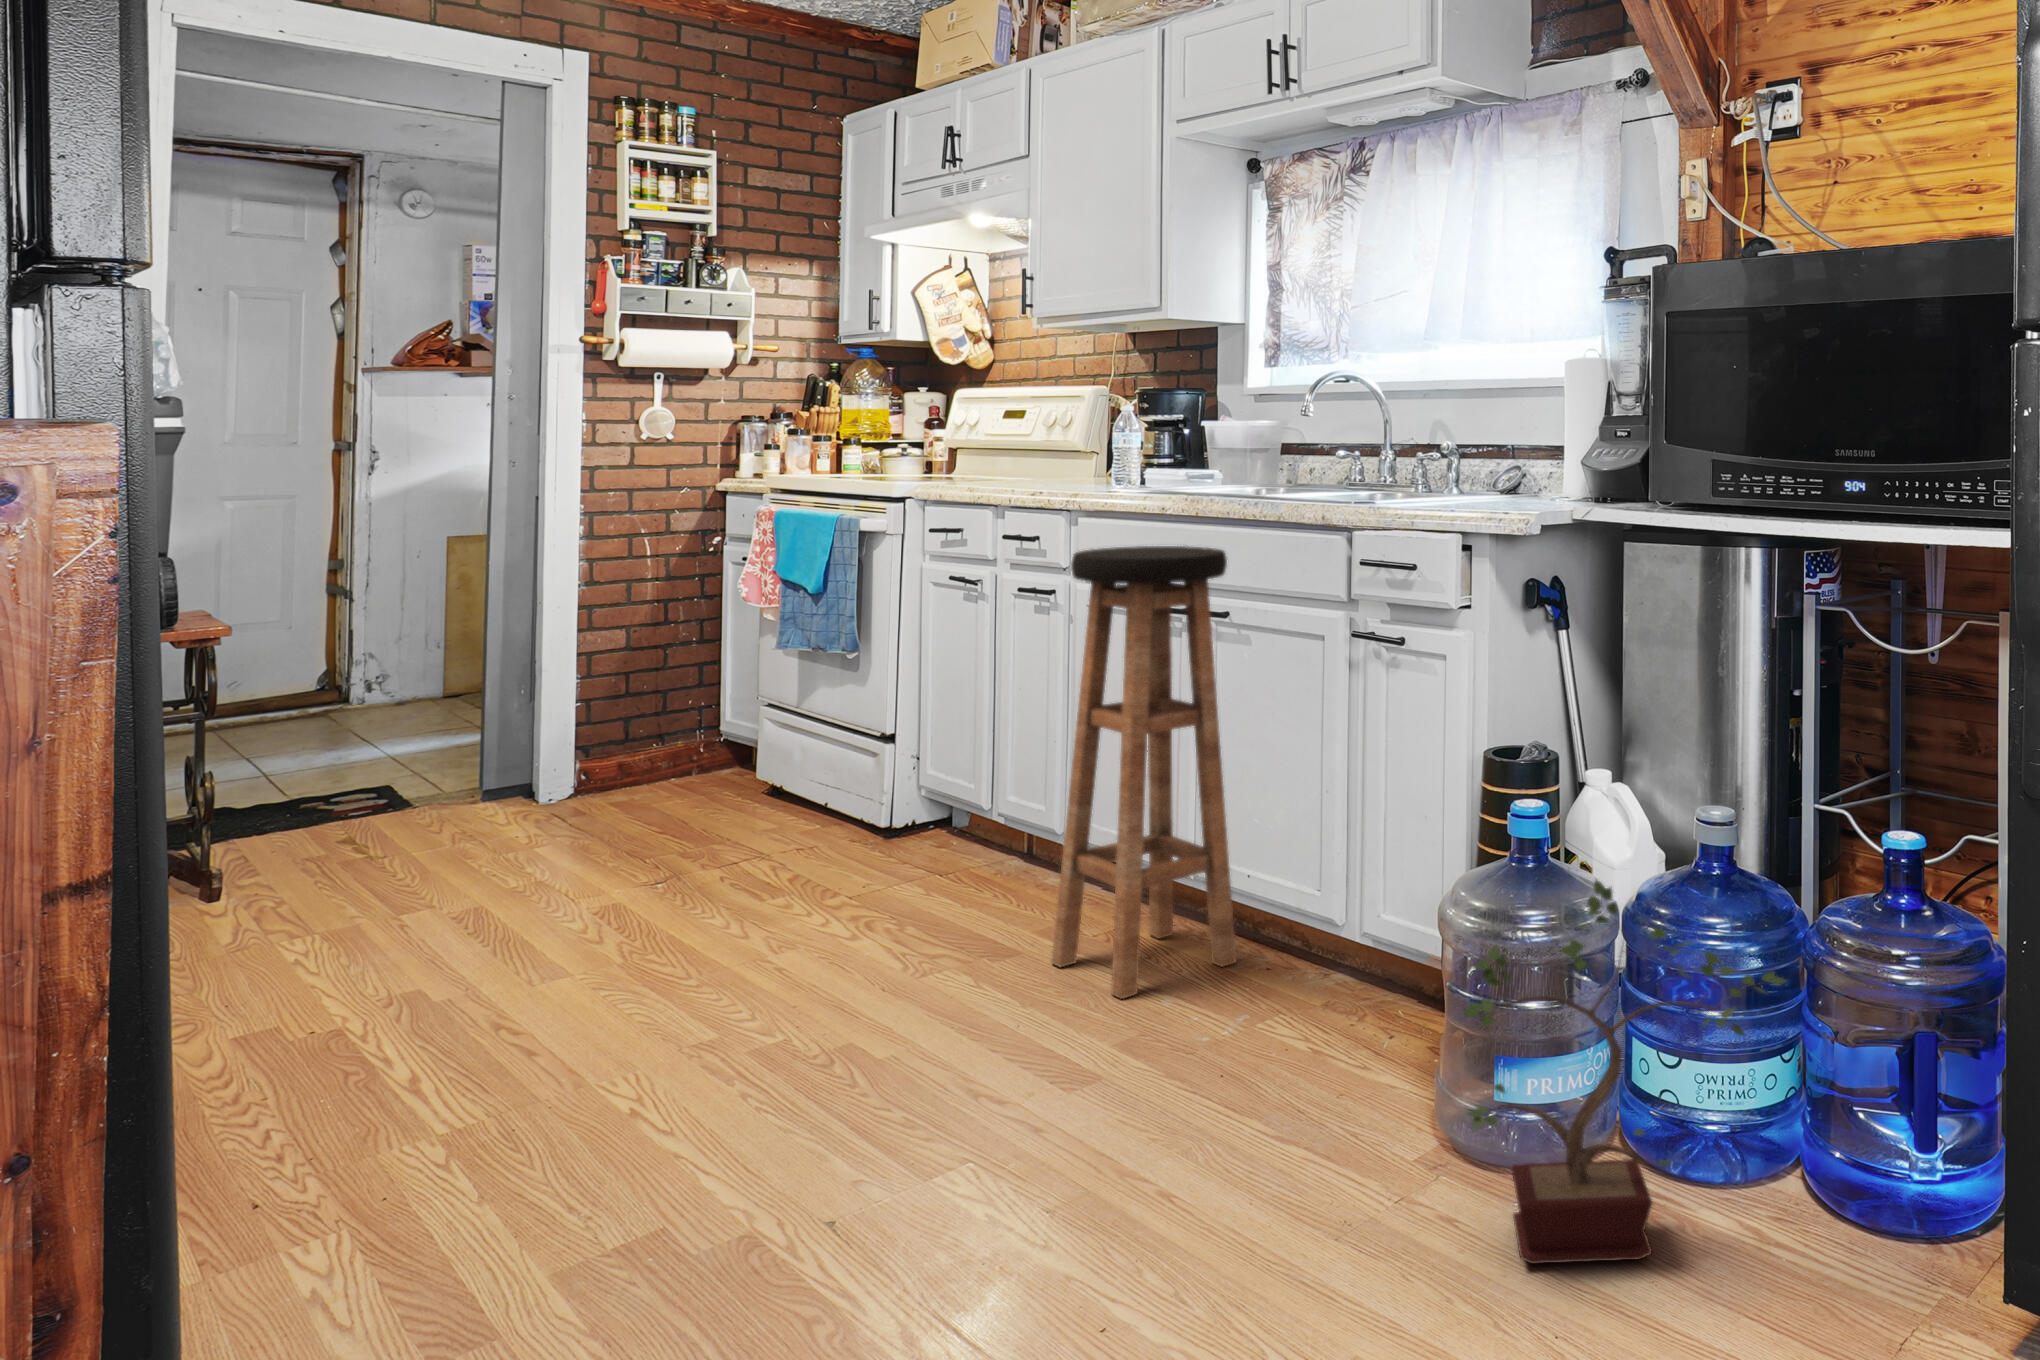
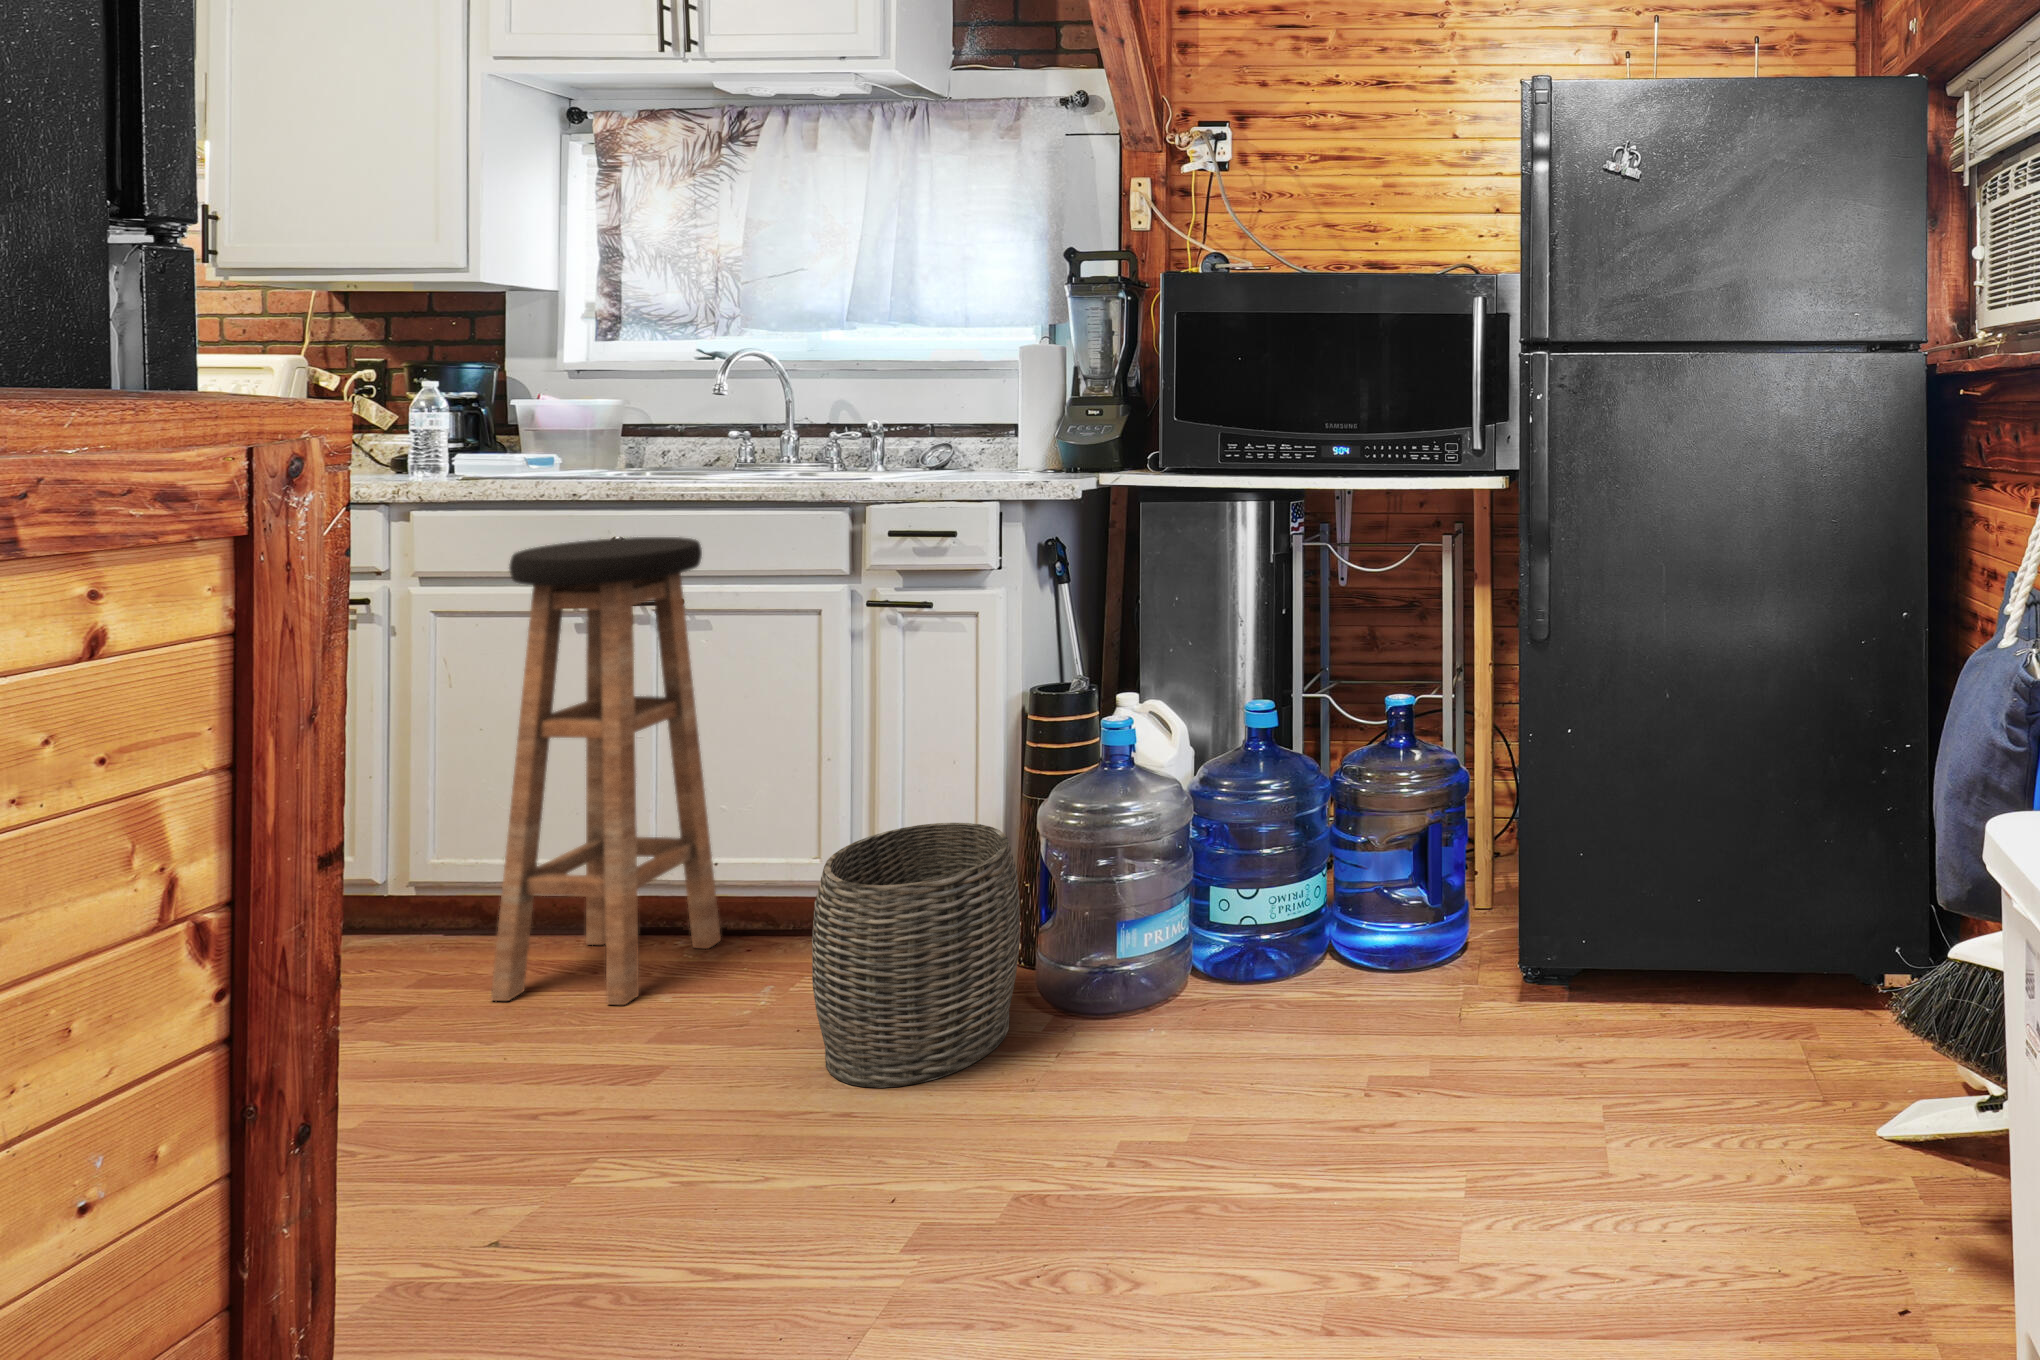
woven basket: none [1178,879,1392,1170] -> present [812,823,1020,1088]
potted plant: present [1463,879,1786,1264] -> none [1162,760,1381,1055]

